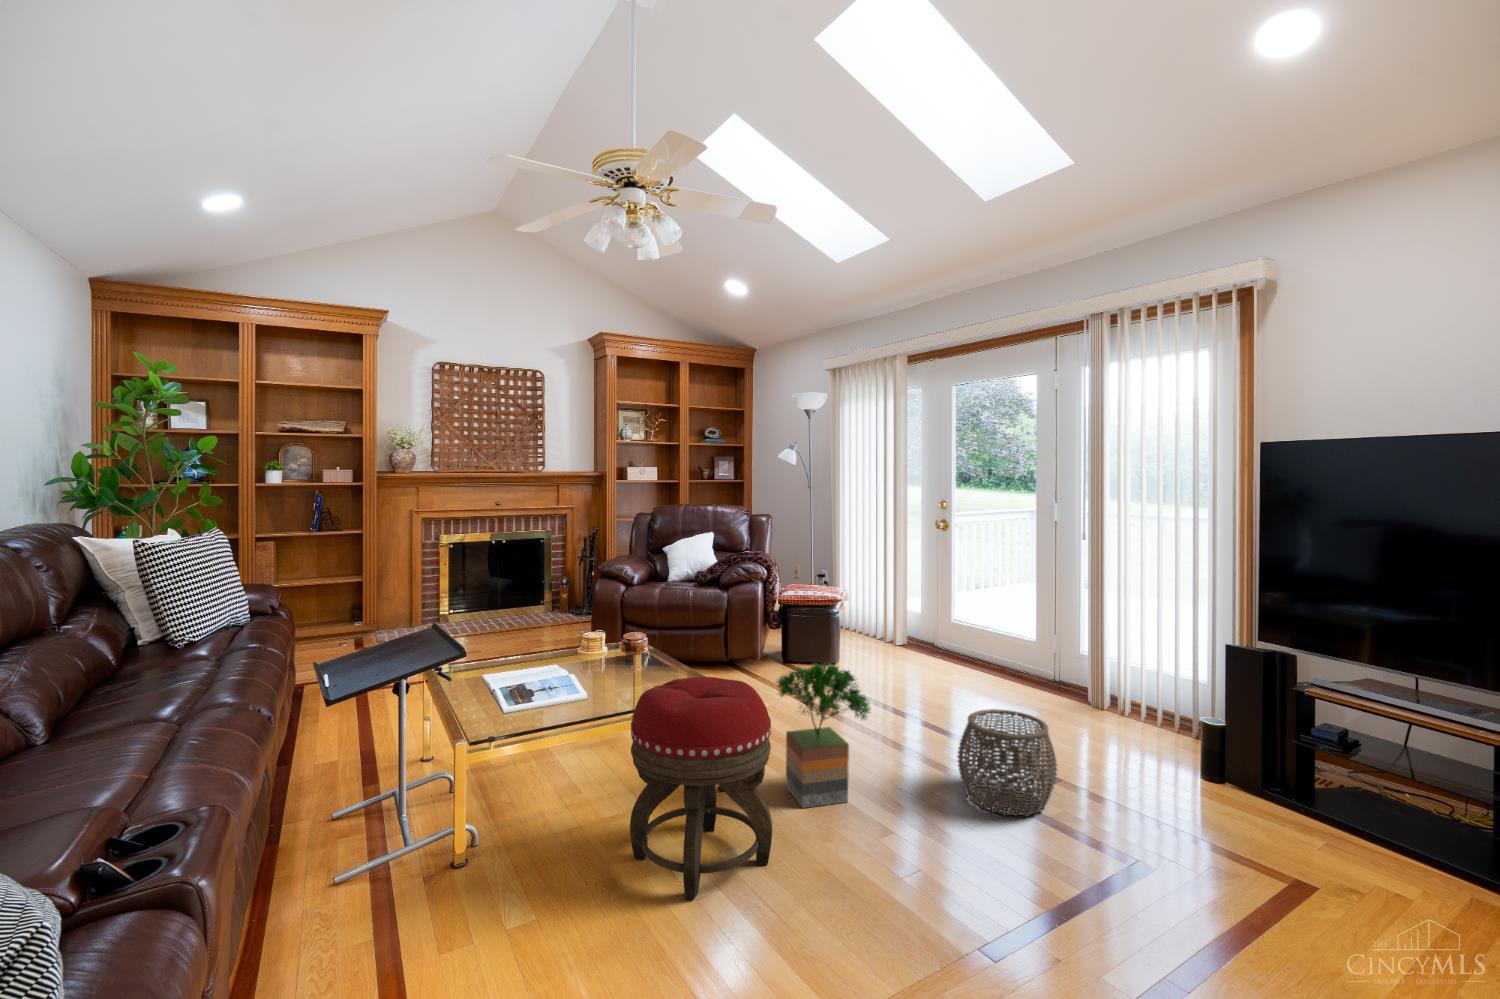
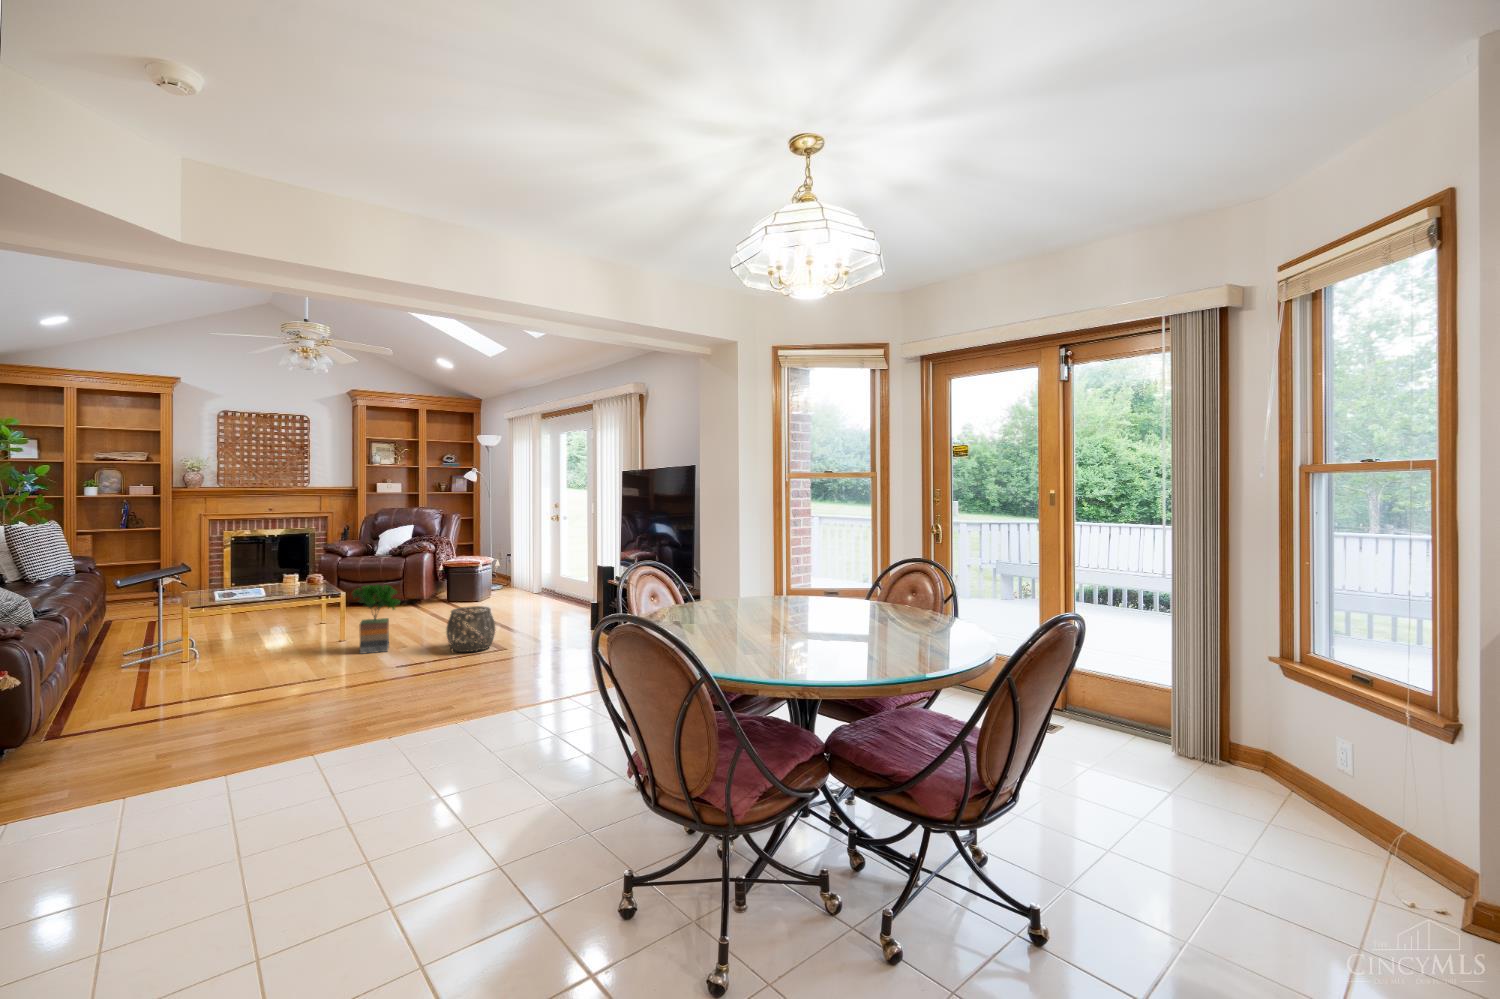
footstool: present [630,677,772,900] -> none [244,586,321,677]

